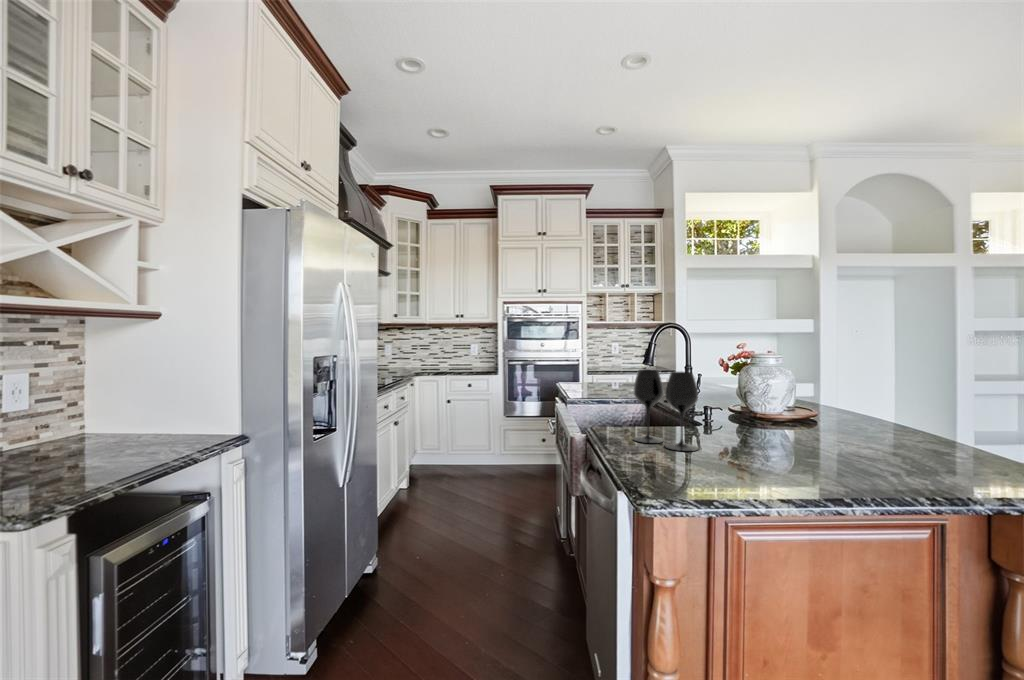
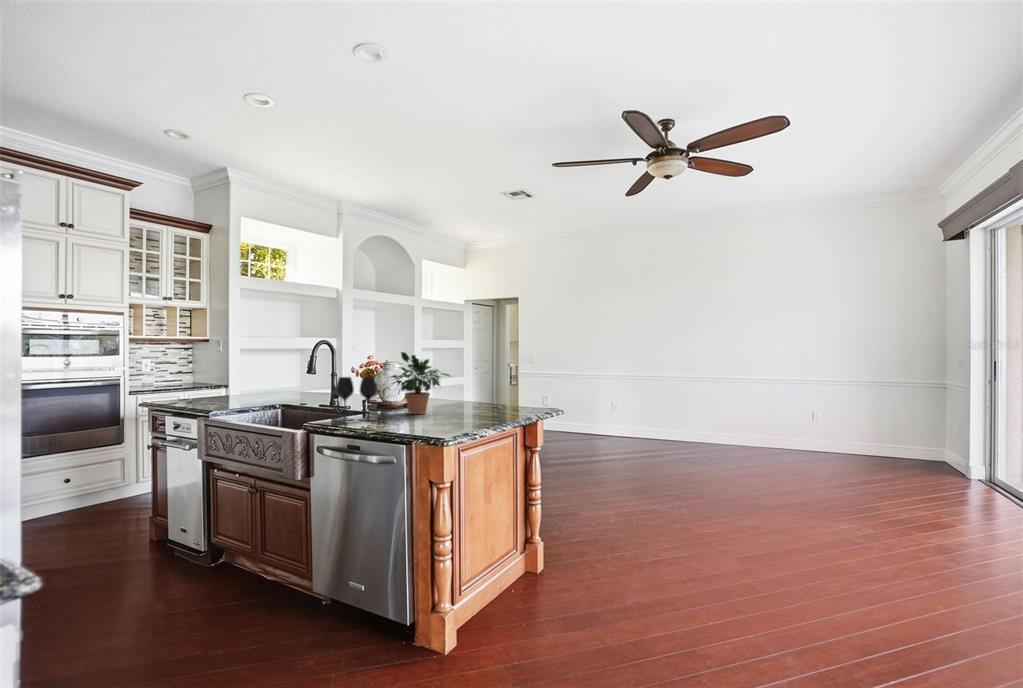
potted plant: none [739,328,898,455] -> present [391,352,450,414]

